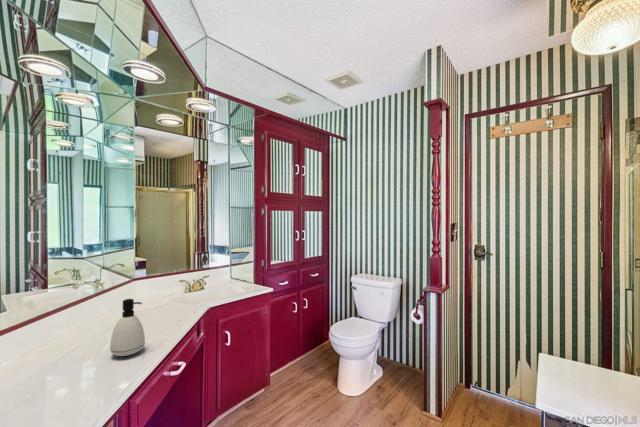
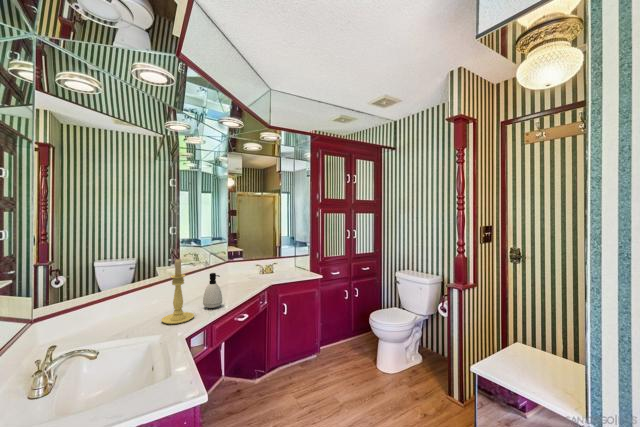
candle holder: none [29,280,98,401] -> present [162,259,194,324]

